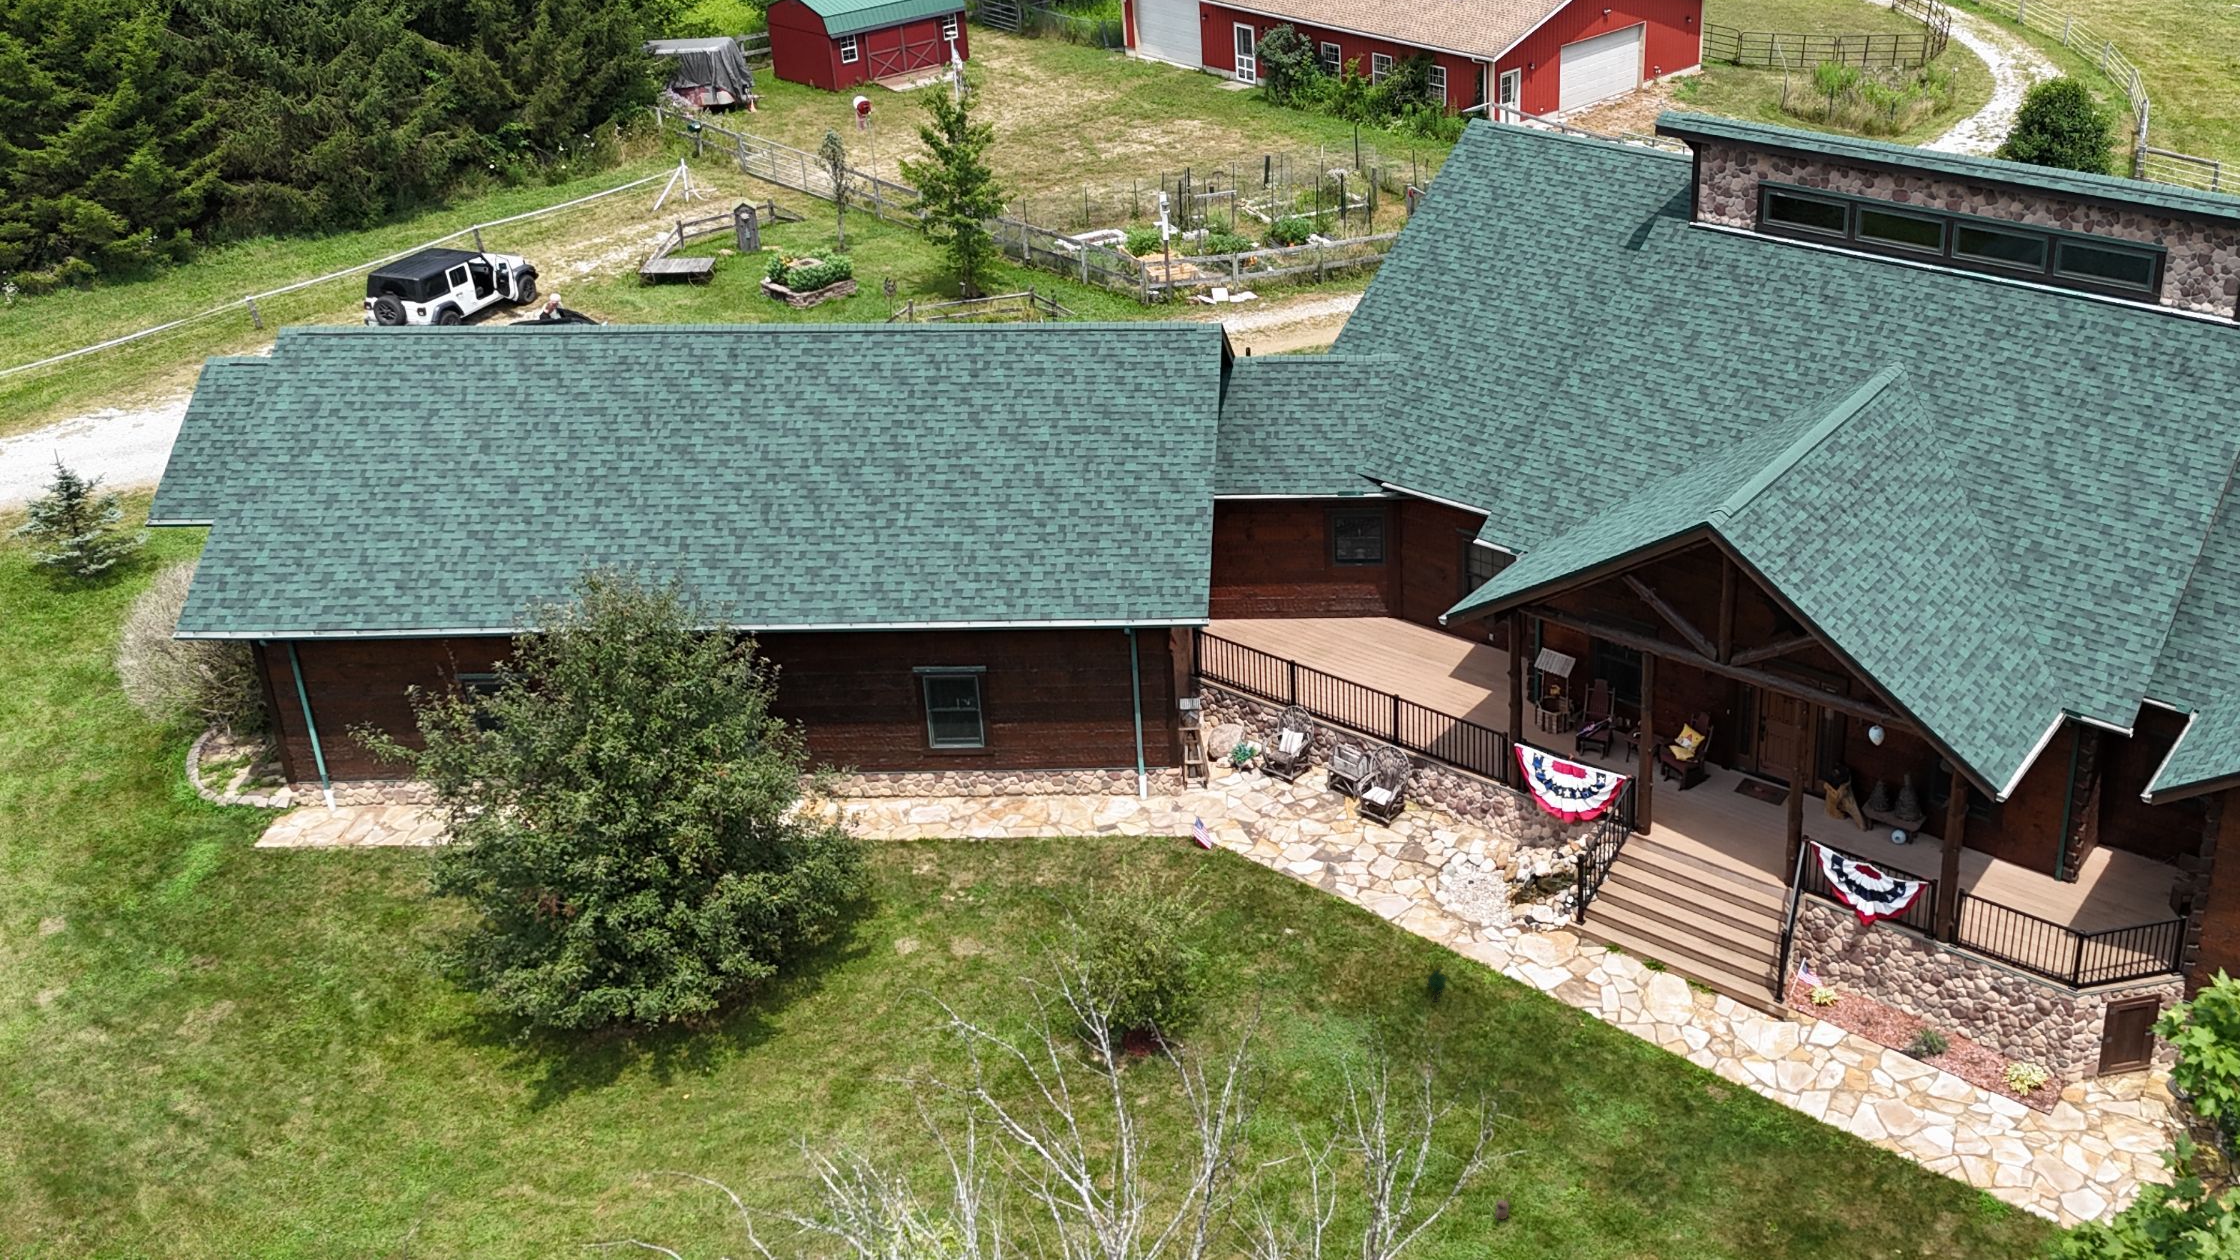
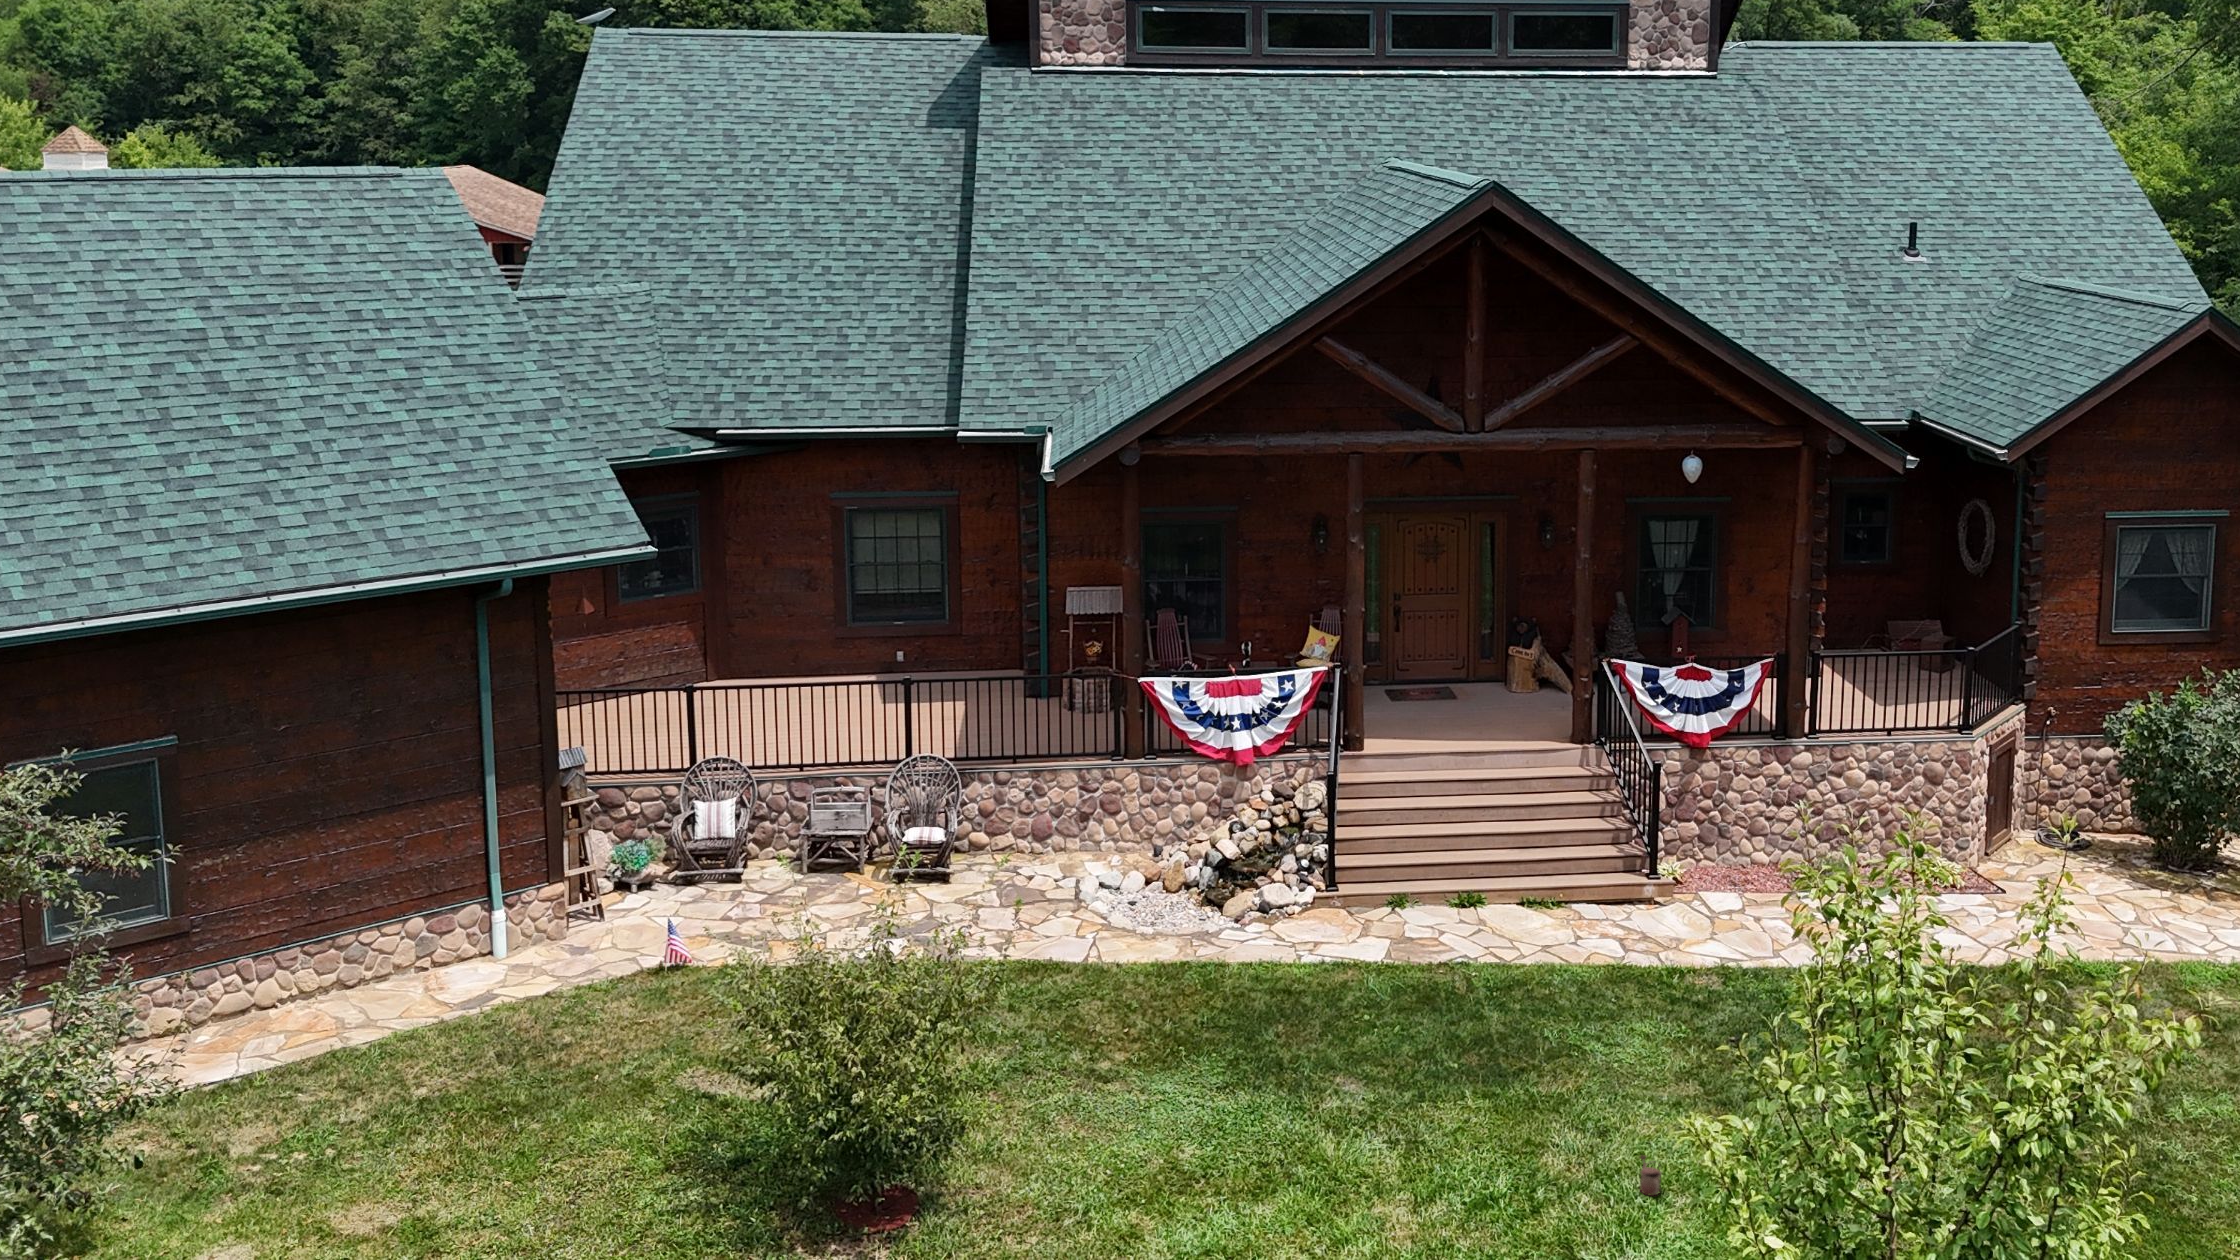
decorative plant: present [1427,968,1448,1002] -> none [1236,964,1276,1031]

